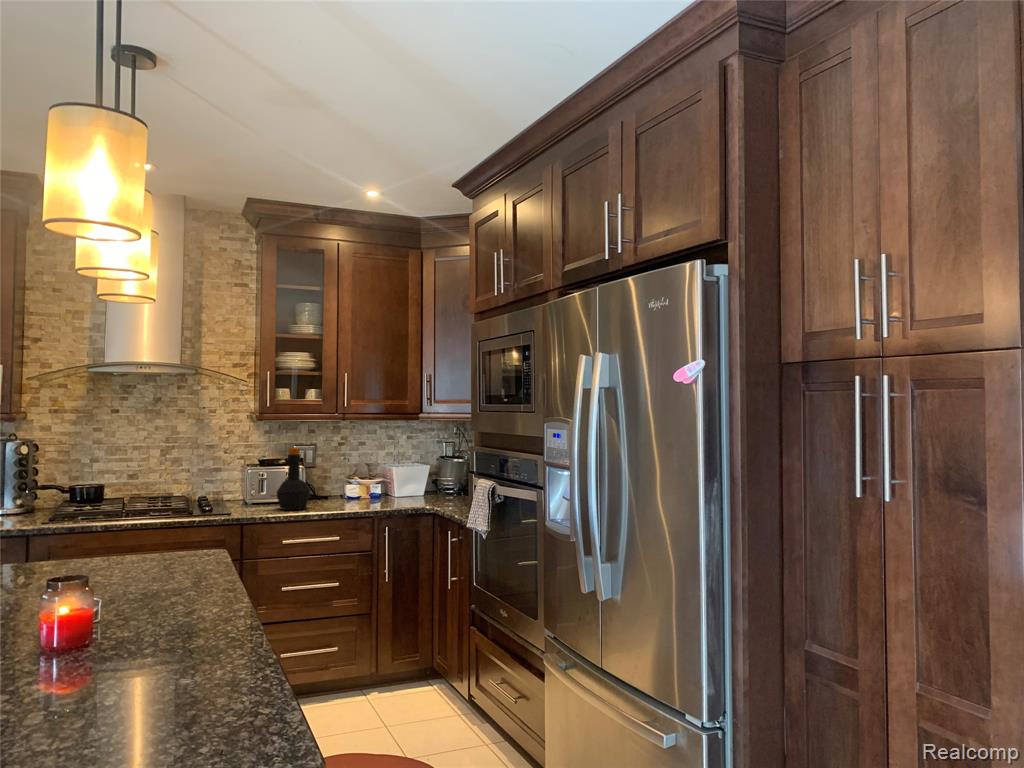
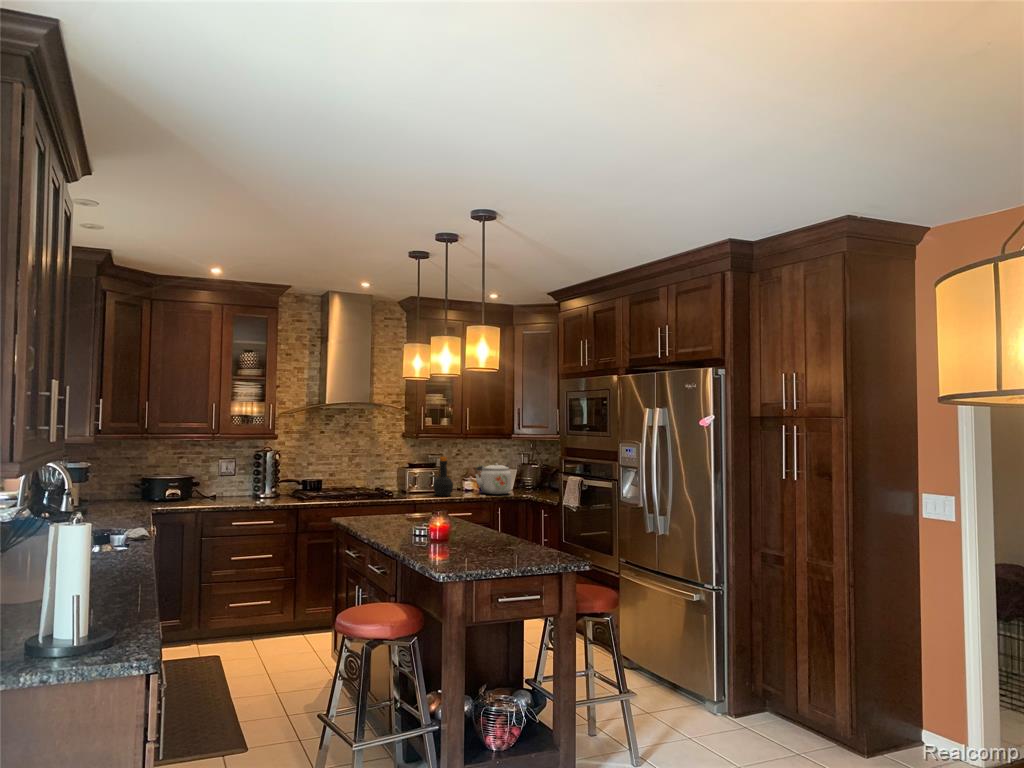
kettle: none [349,457,409,506] -> present [476,463,512,494]

